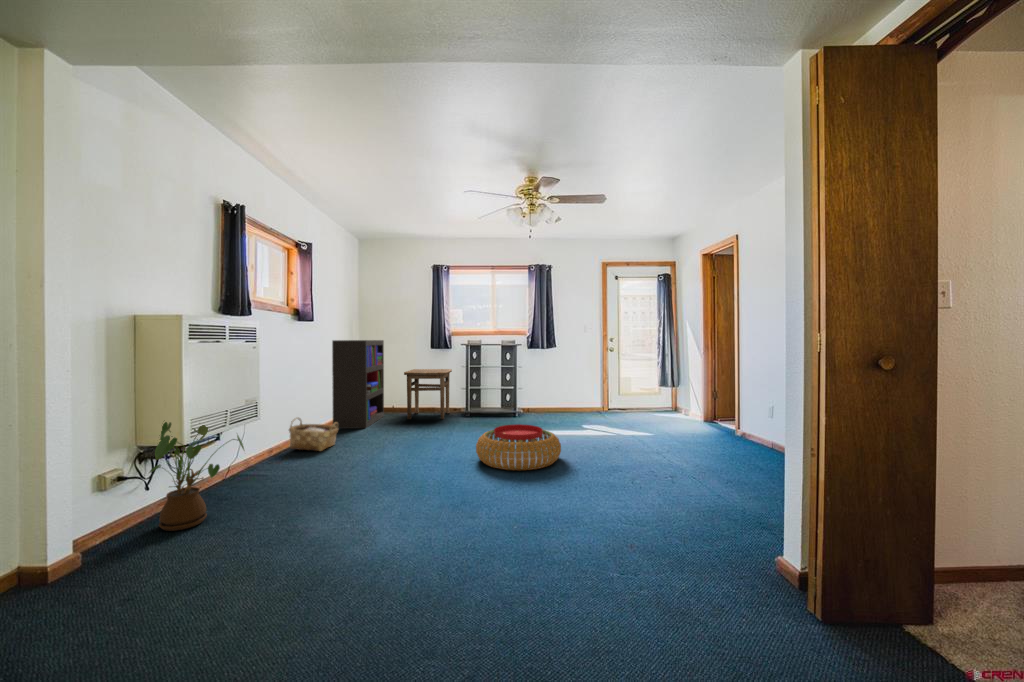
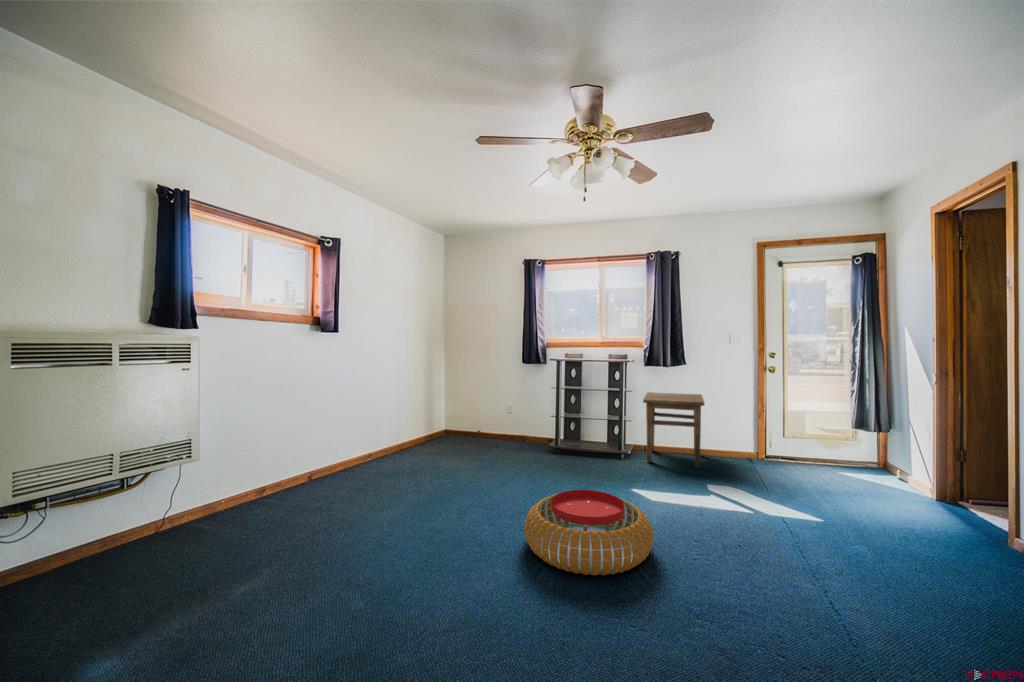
bookshelf: present [332,340,384,428] -> none [401,352,467,459]
side table: present [404,369,452,419] -> present [643,392,704,467]
woven basket: present [289,418,338,451] -> none [331,448,386,493]
house plant: present [149,422,244,531] -> none [64,465,195,616]

